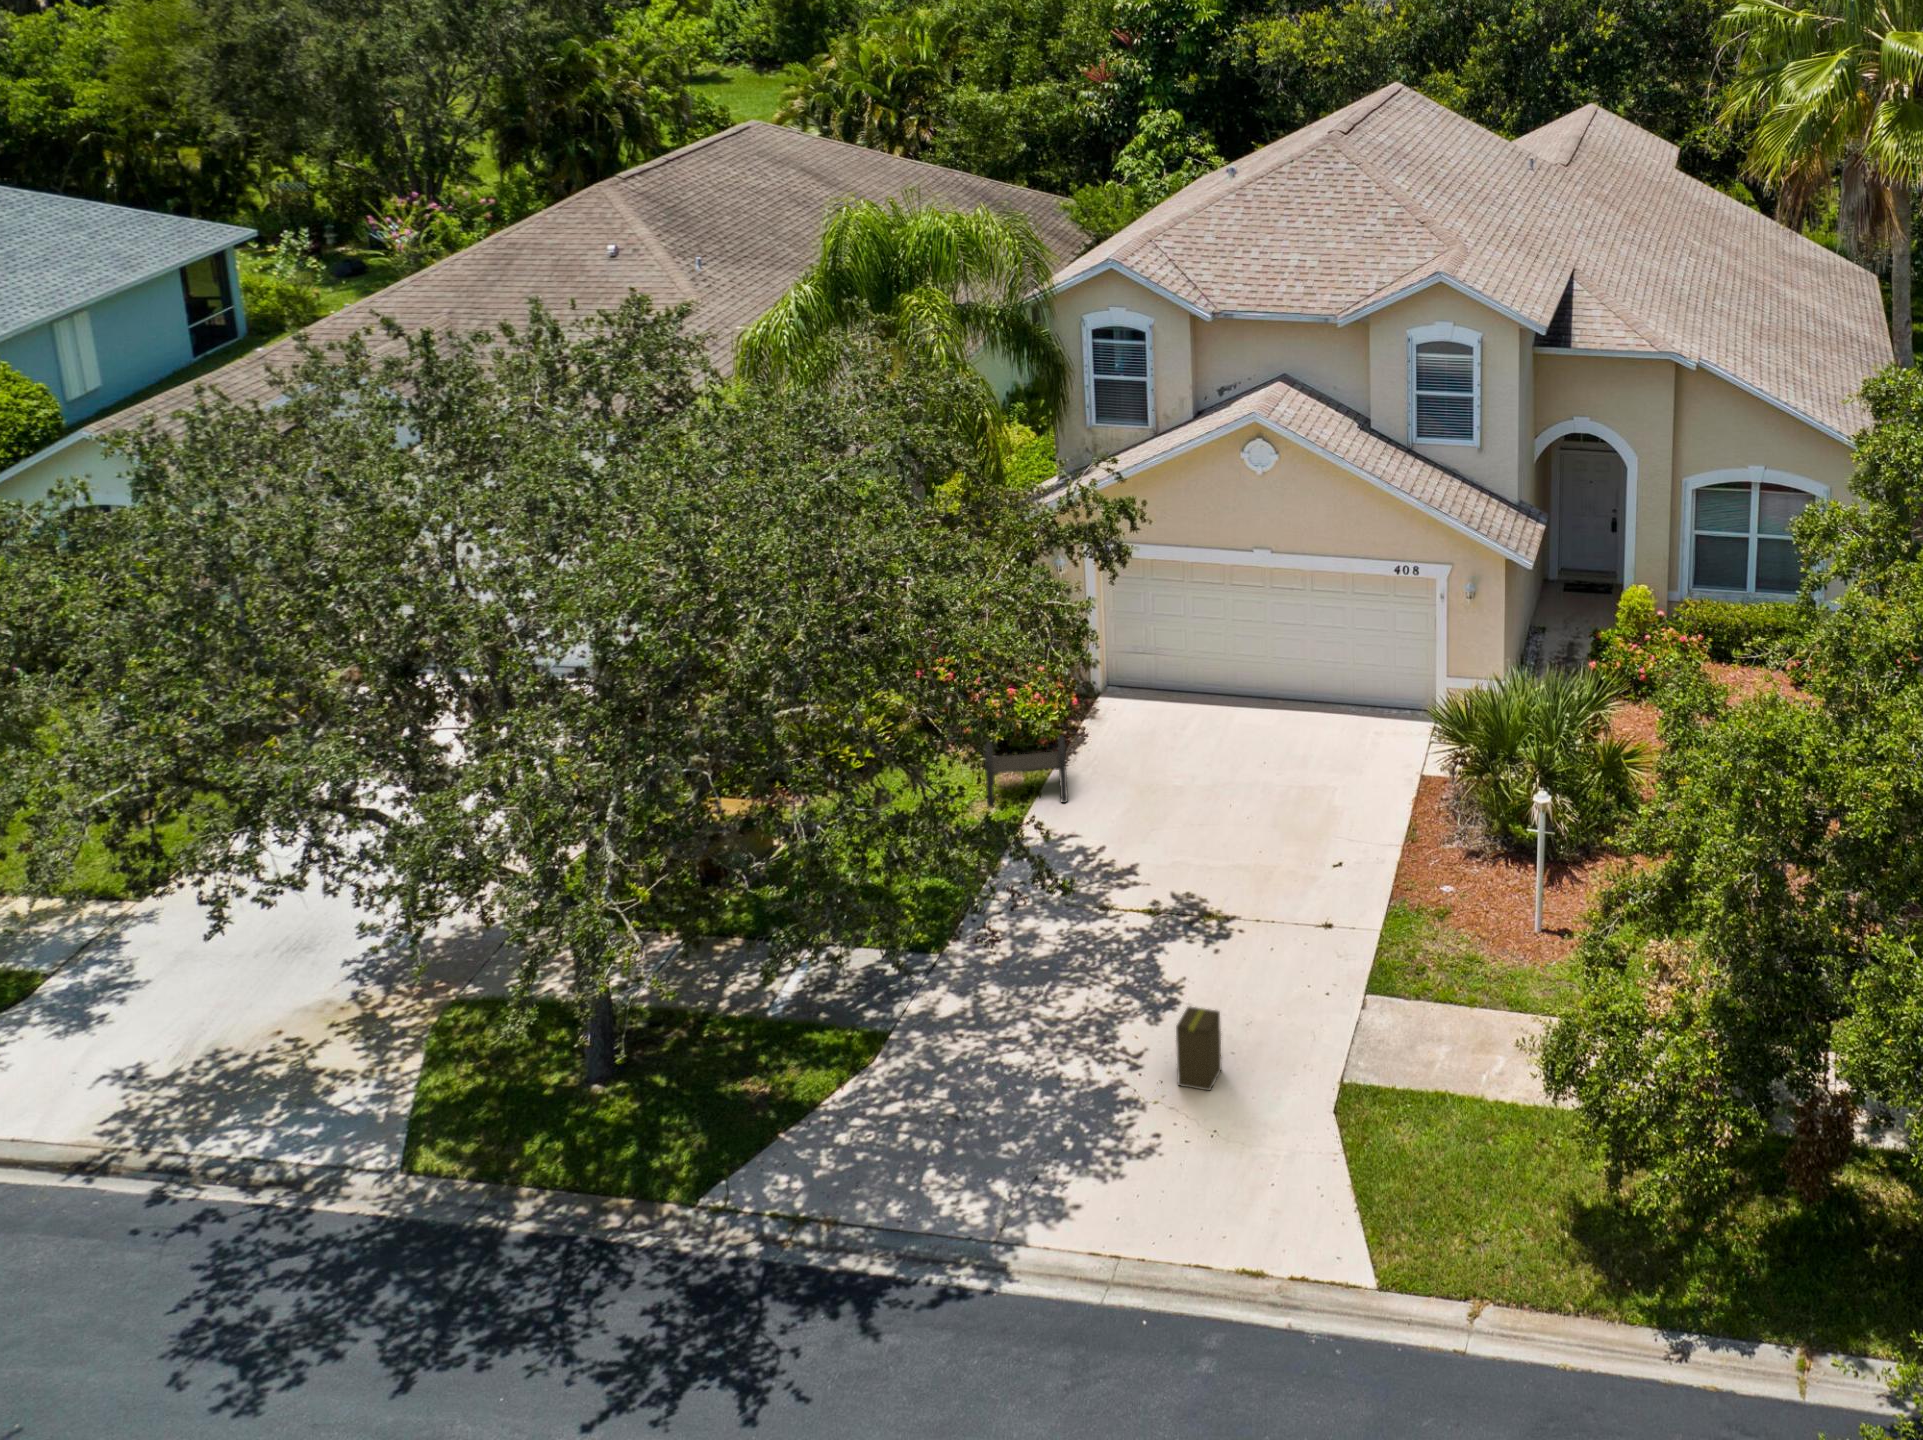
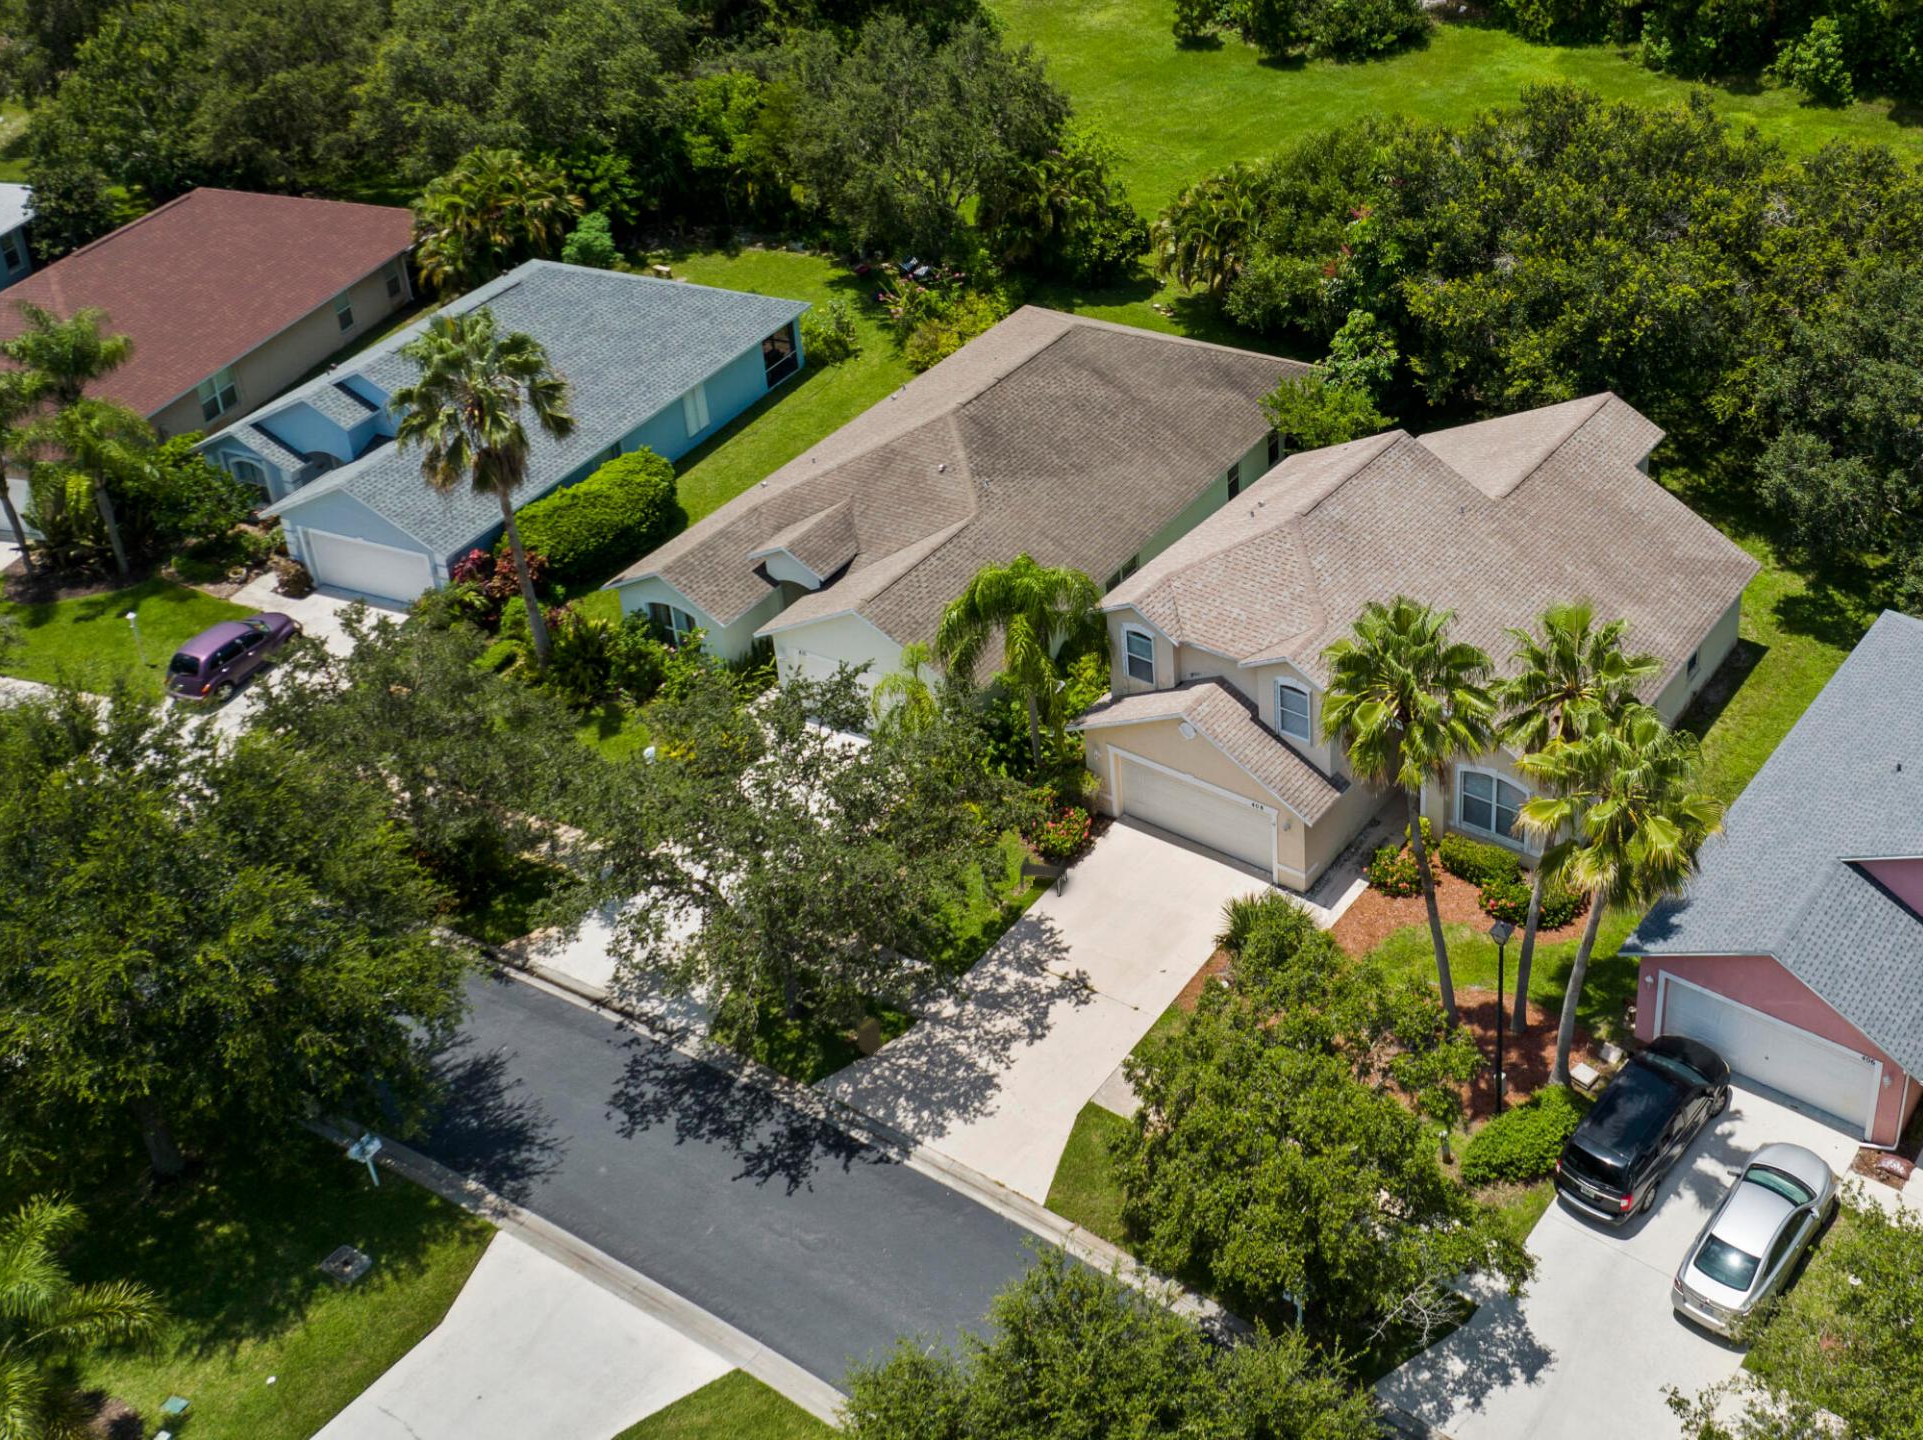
cardboard box: present [1176,1006,1221,1091] -> present [857,1017,882,1055]

